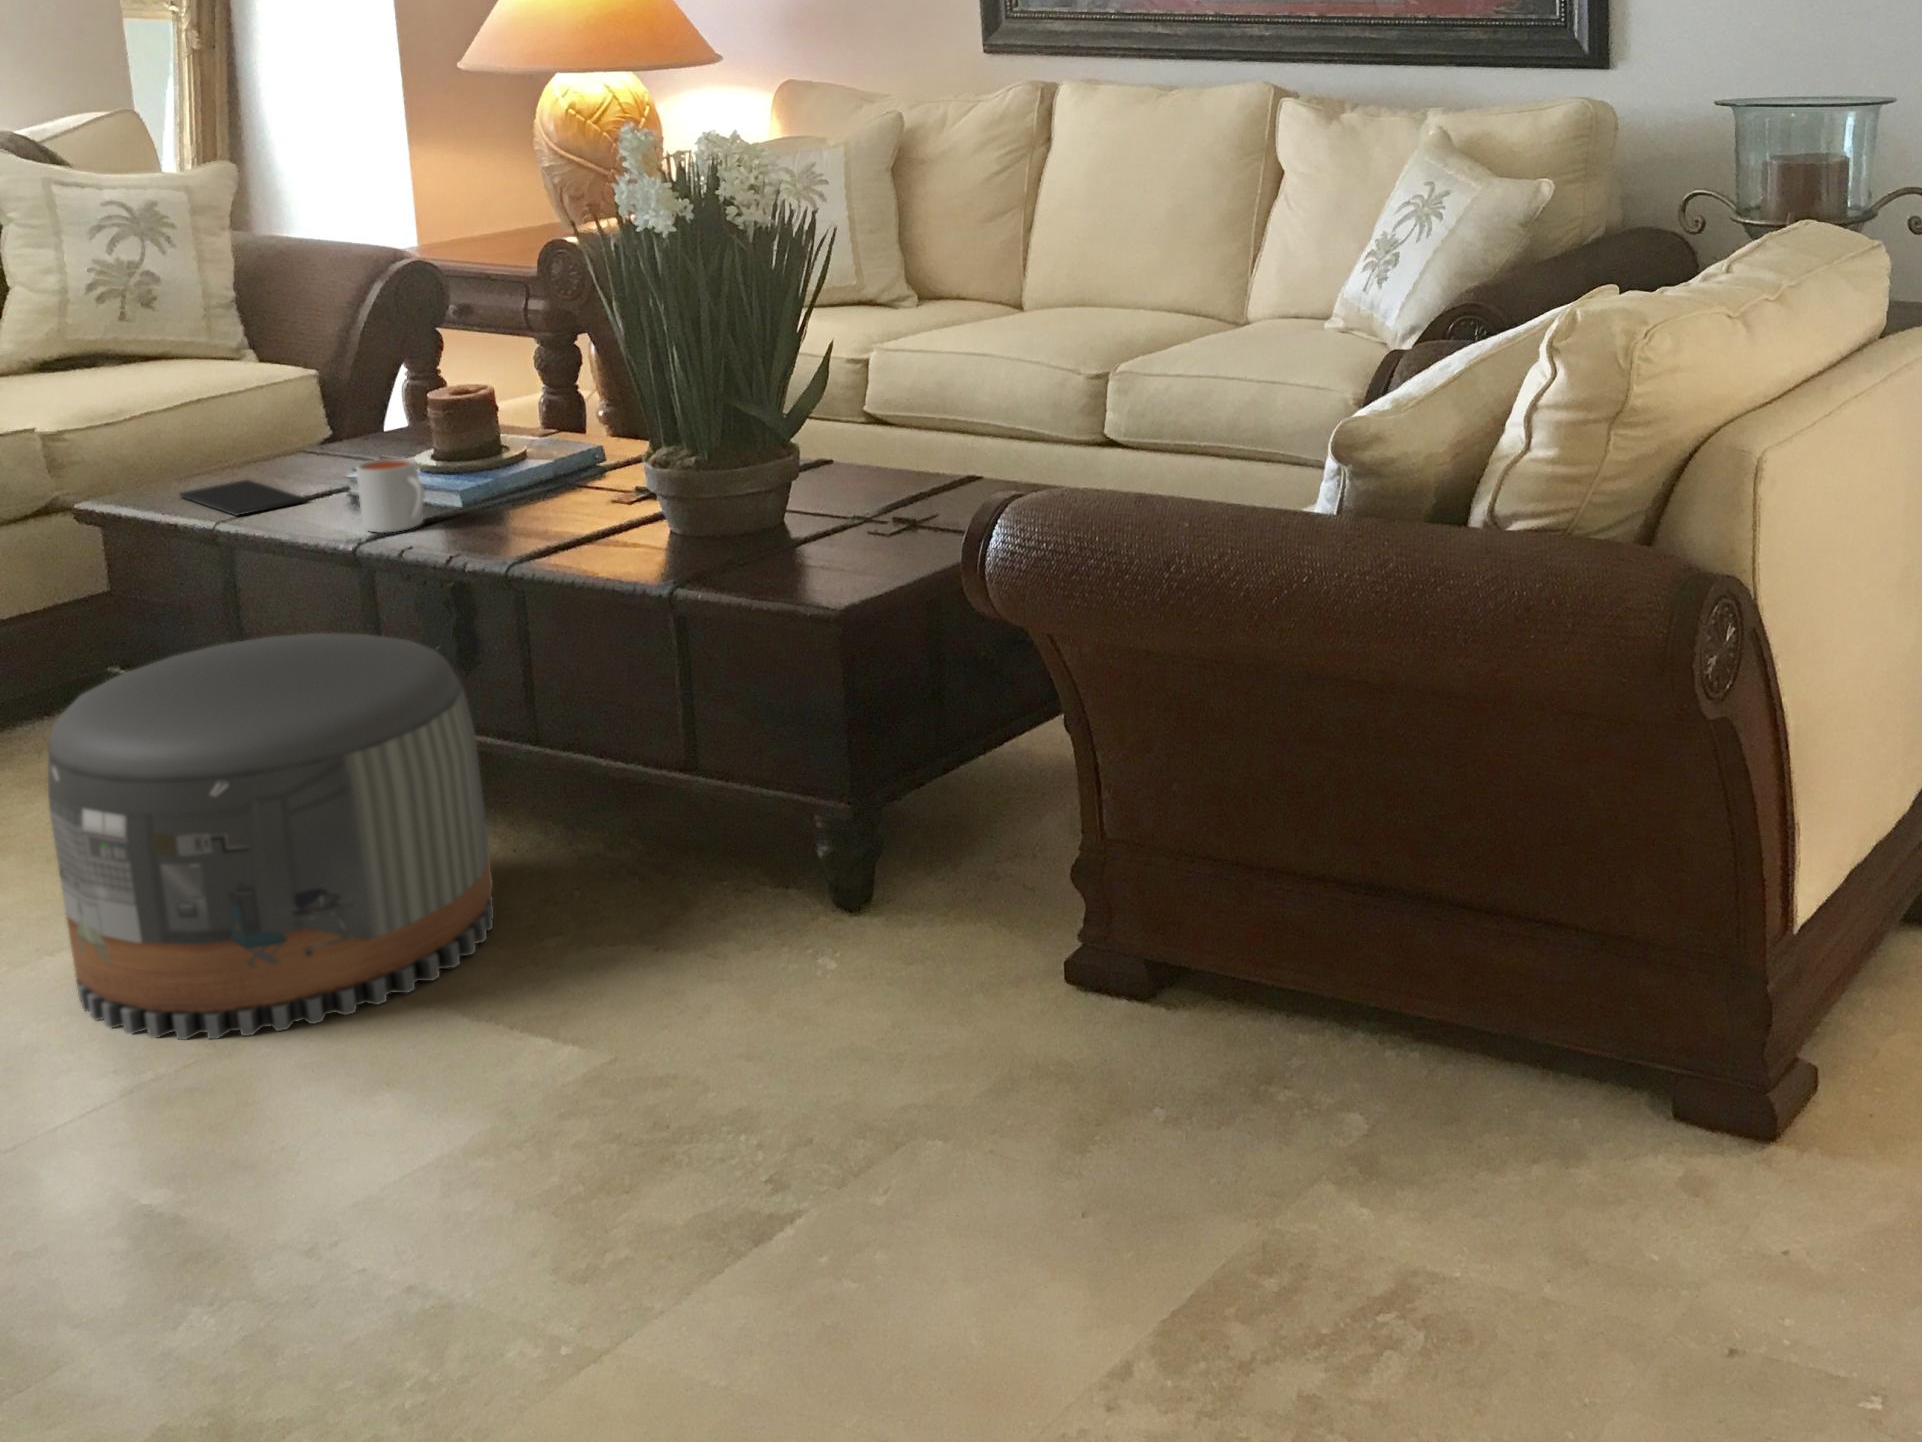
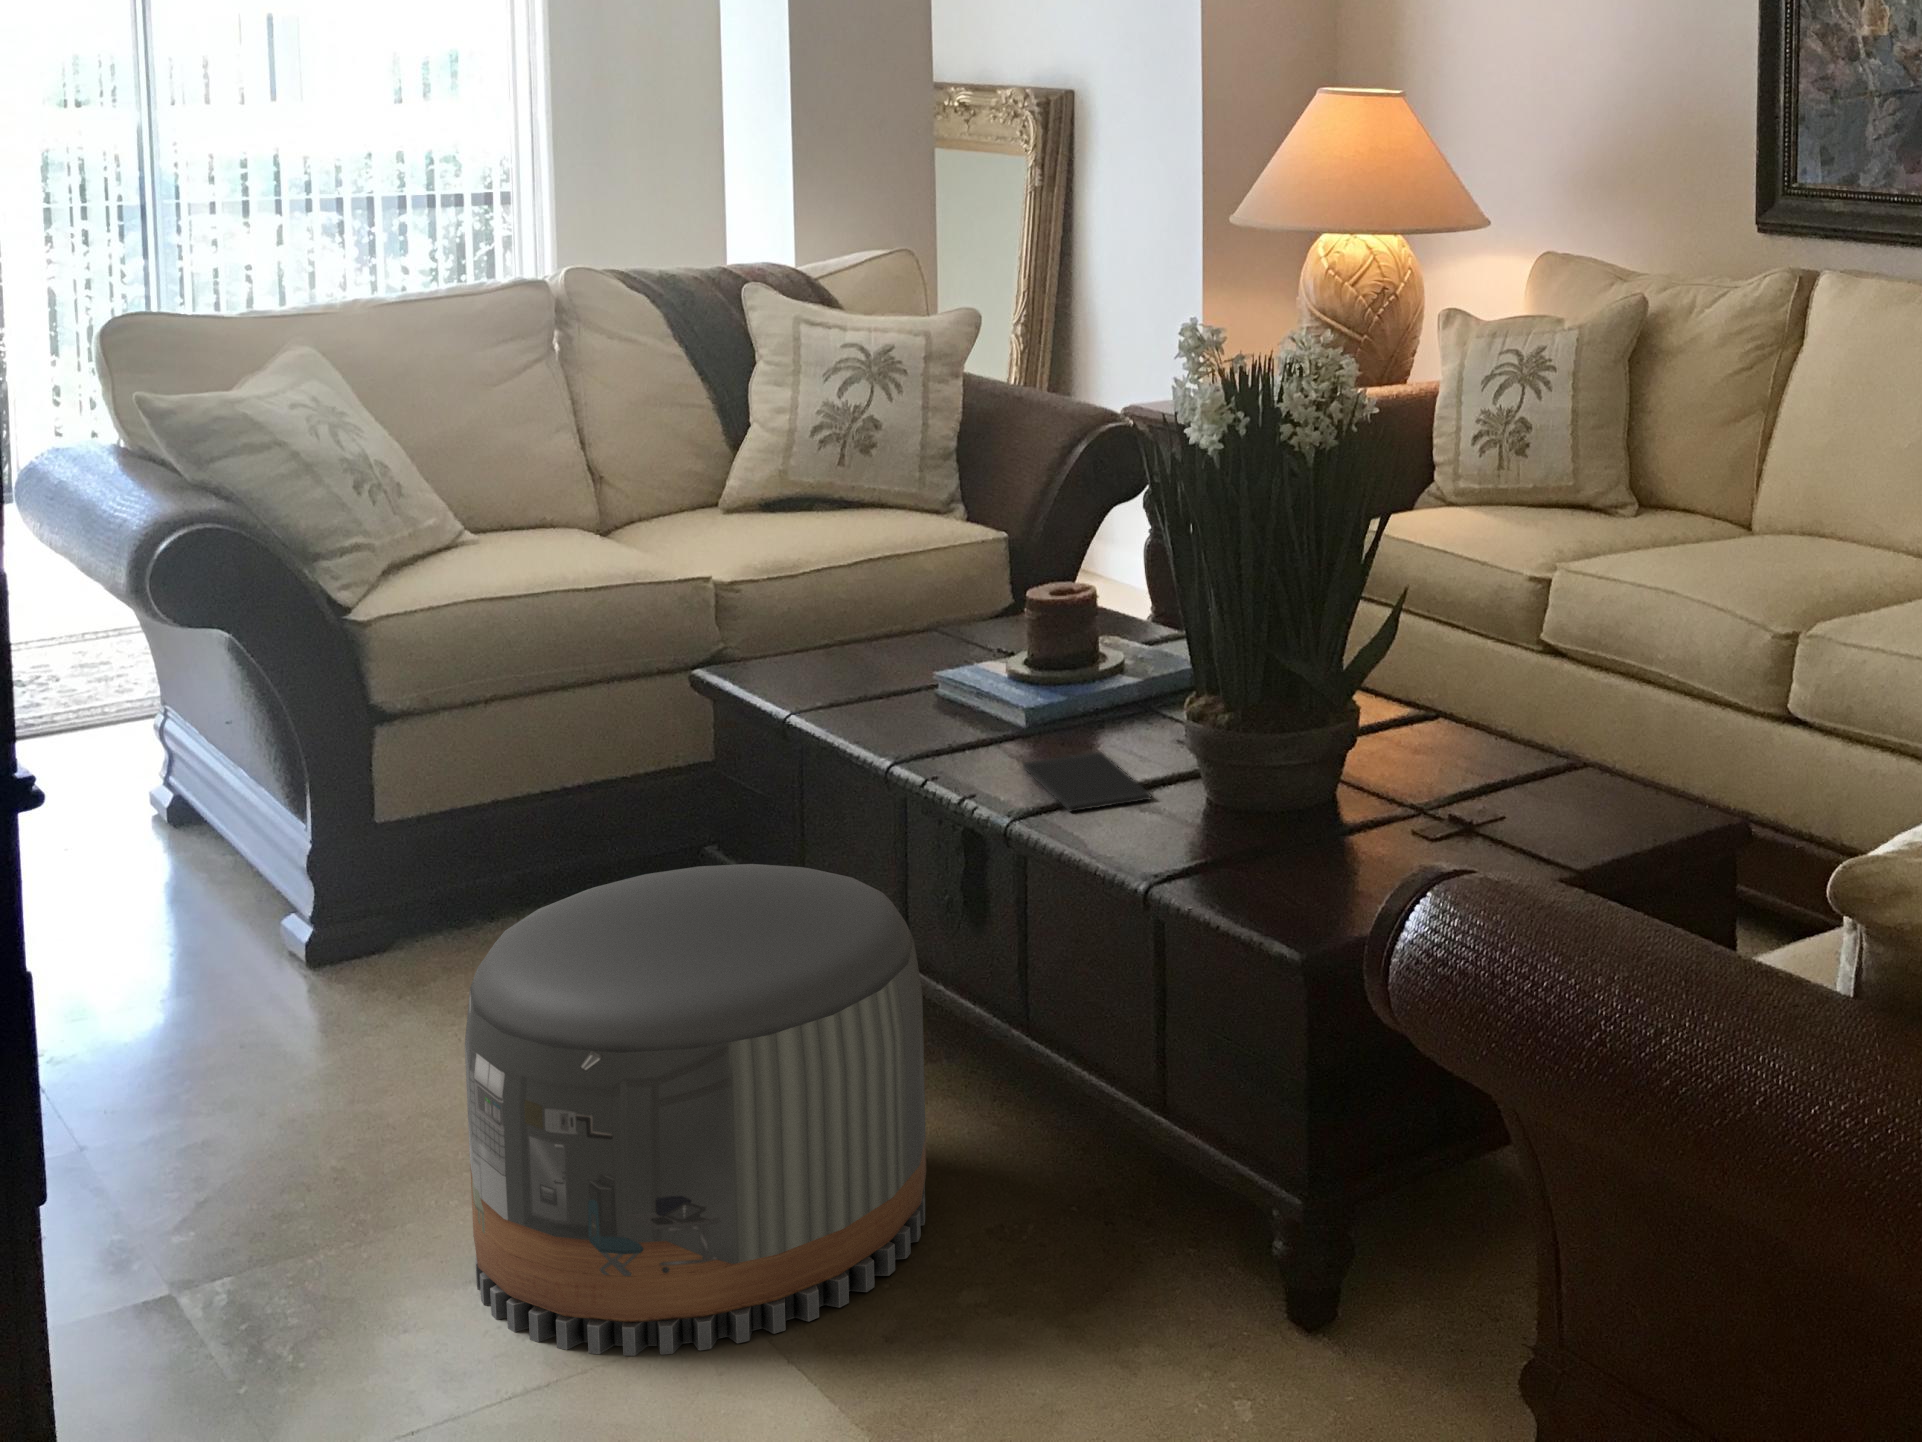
mug: present [356,458,425,533] -> none [912,661,976,747]
tablet: present [179,480,305,516] -> present [1023,752,1151,811]

